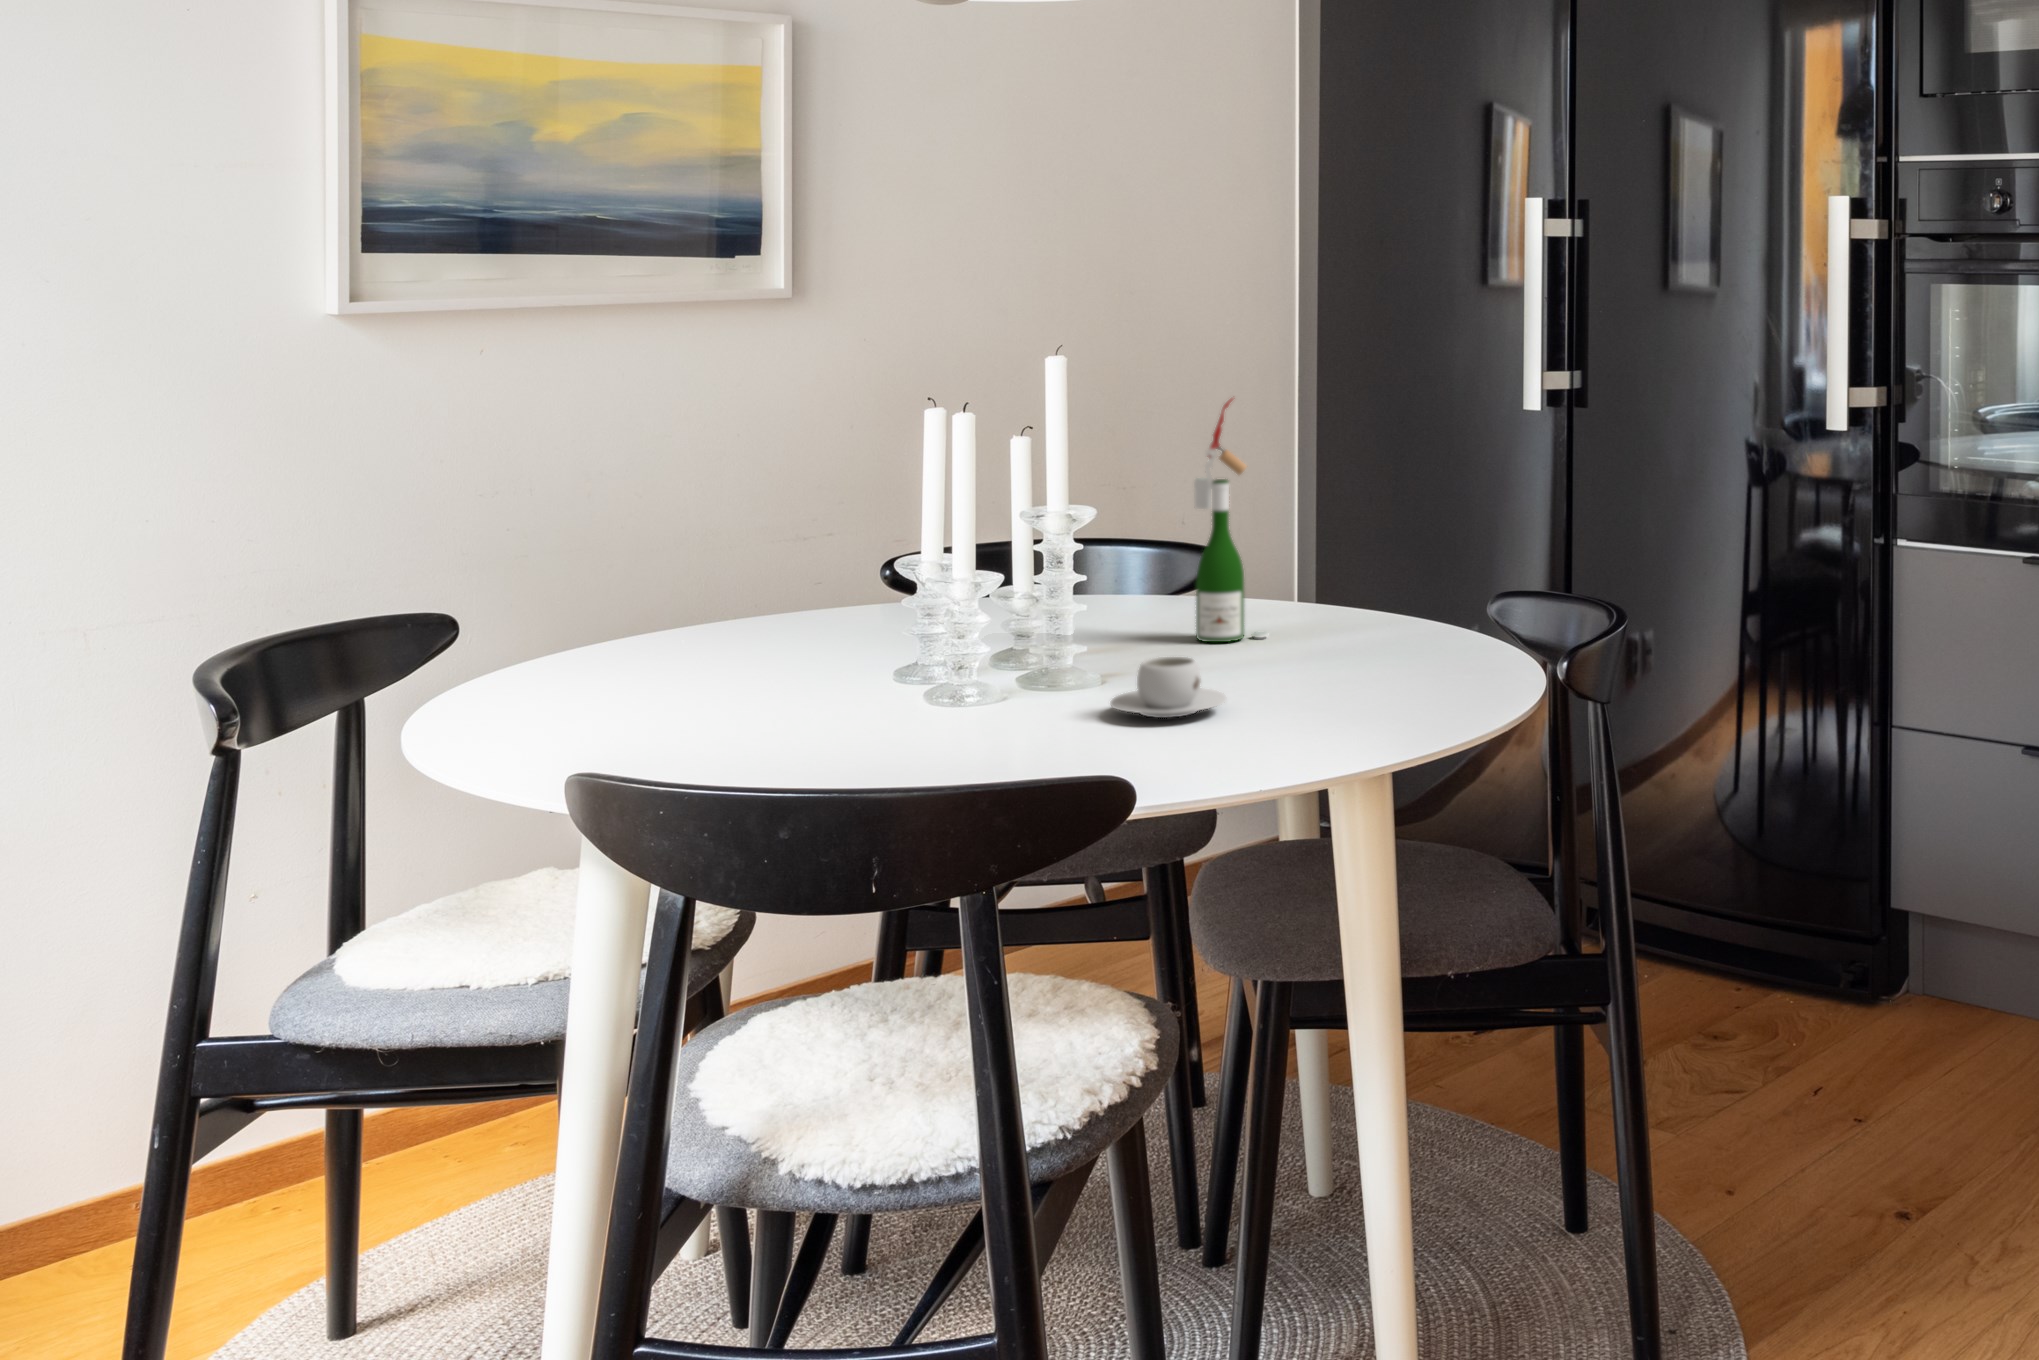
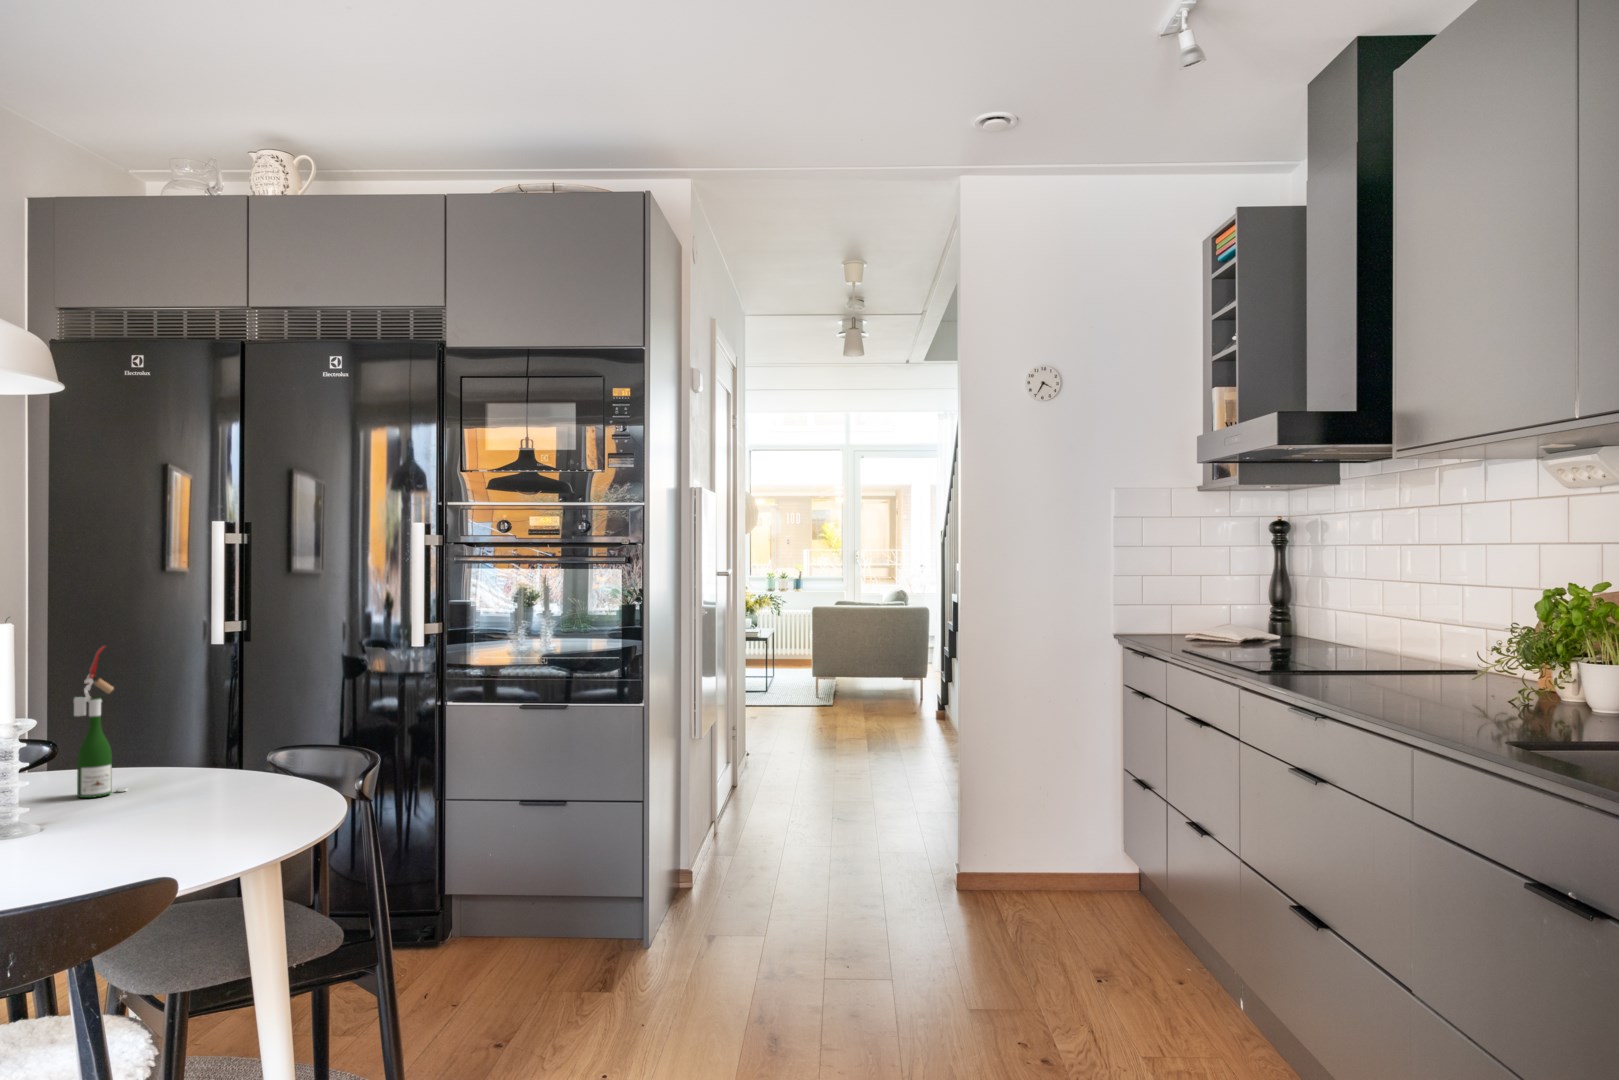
teacup: present [1110,656,1226,718] -> none [75,804,157,843]

